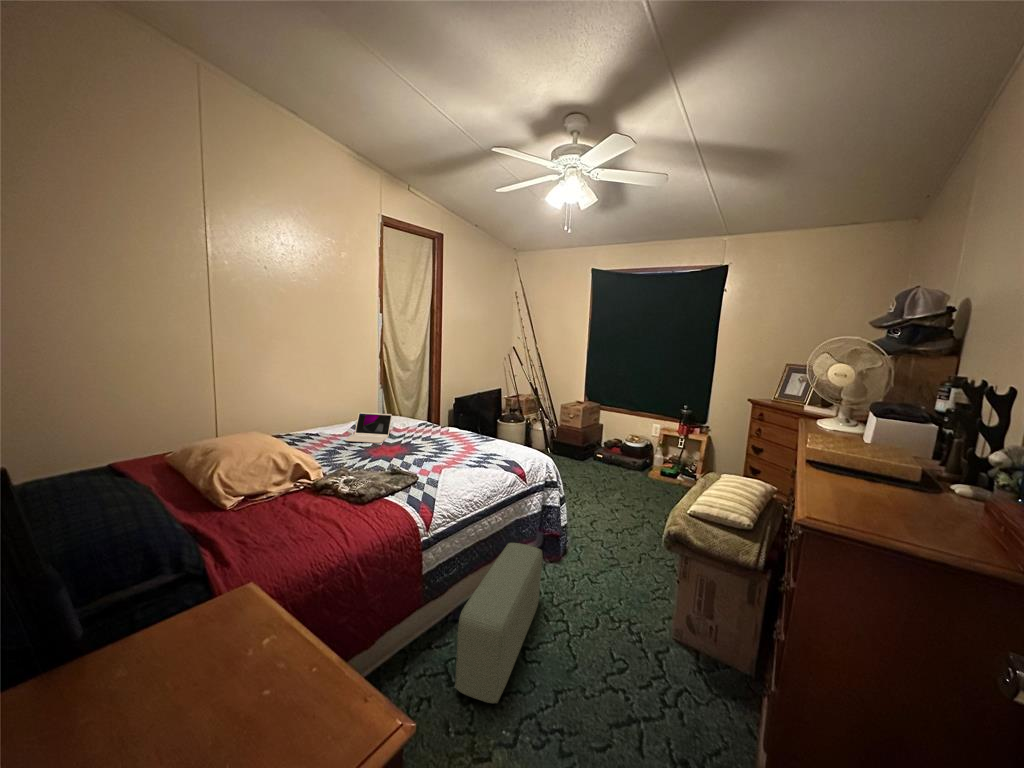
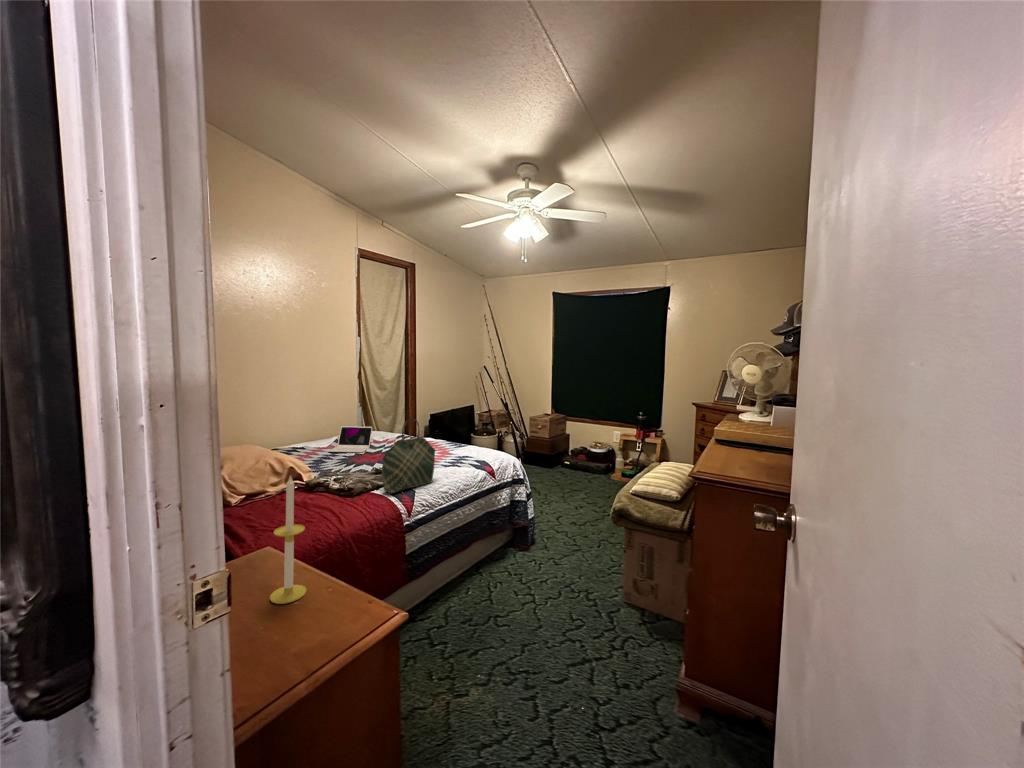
tote bag: none [397,415,459,502] -> present [382,419,435,493]
candle: none [225,524,278,703] -> present [270,477,306,604]
pouf: present [455,543,543,703] -> none [437,530,511,656]

